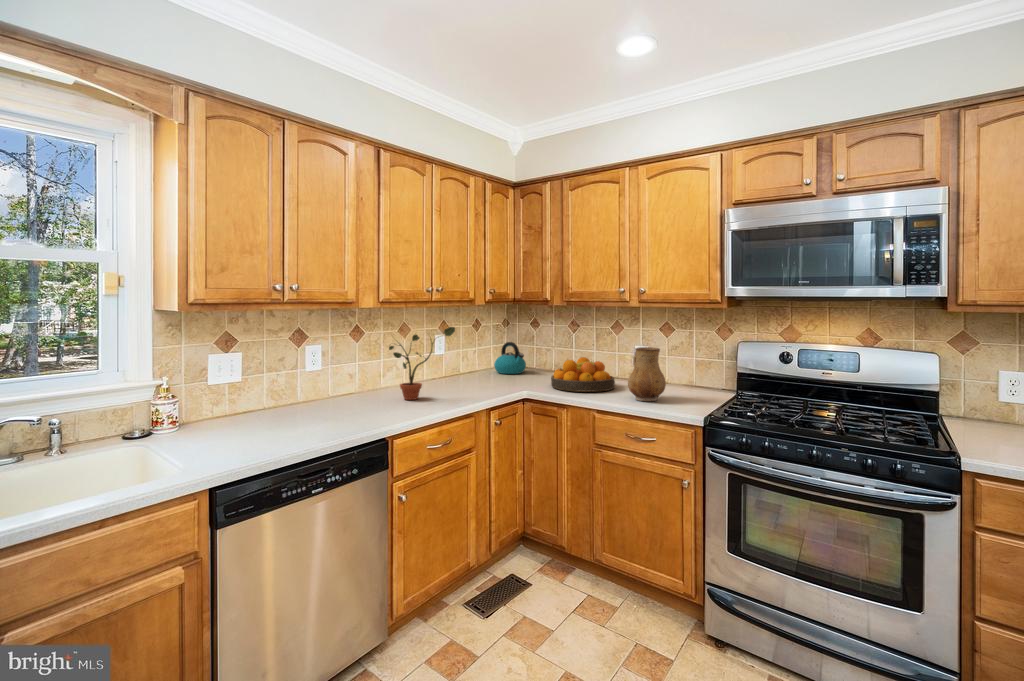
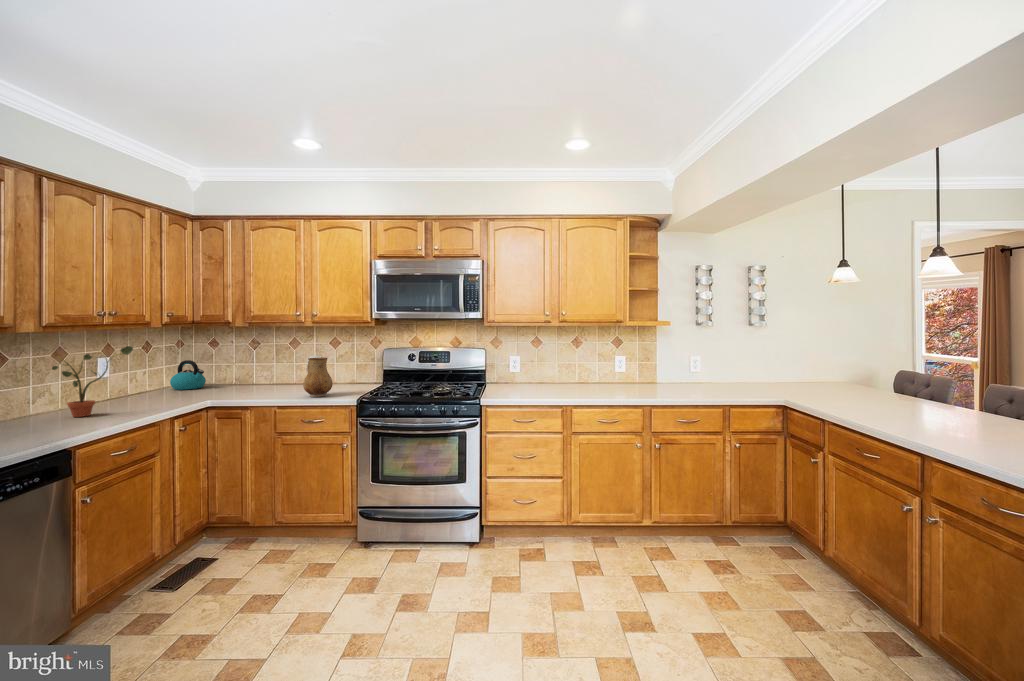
fruit bowl: present [551,357,615,392] -> none [235,369,293,396]

